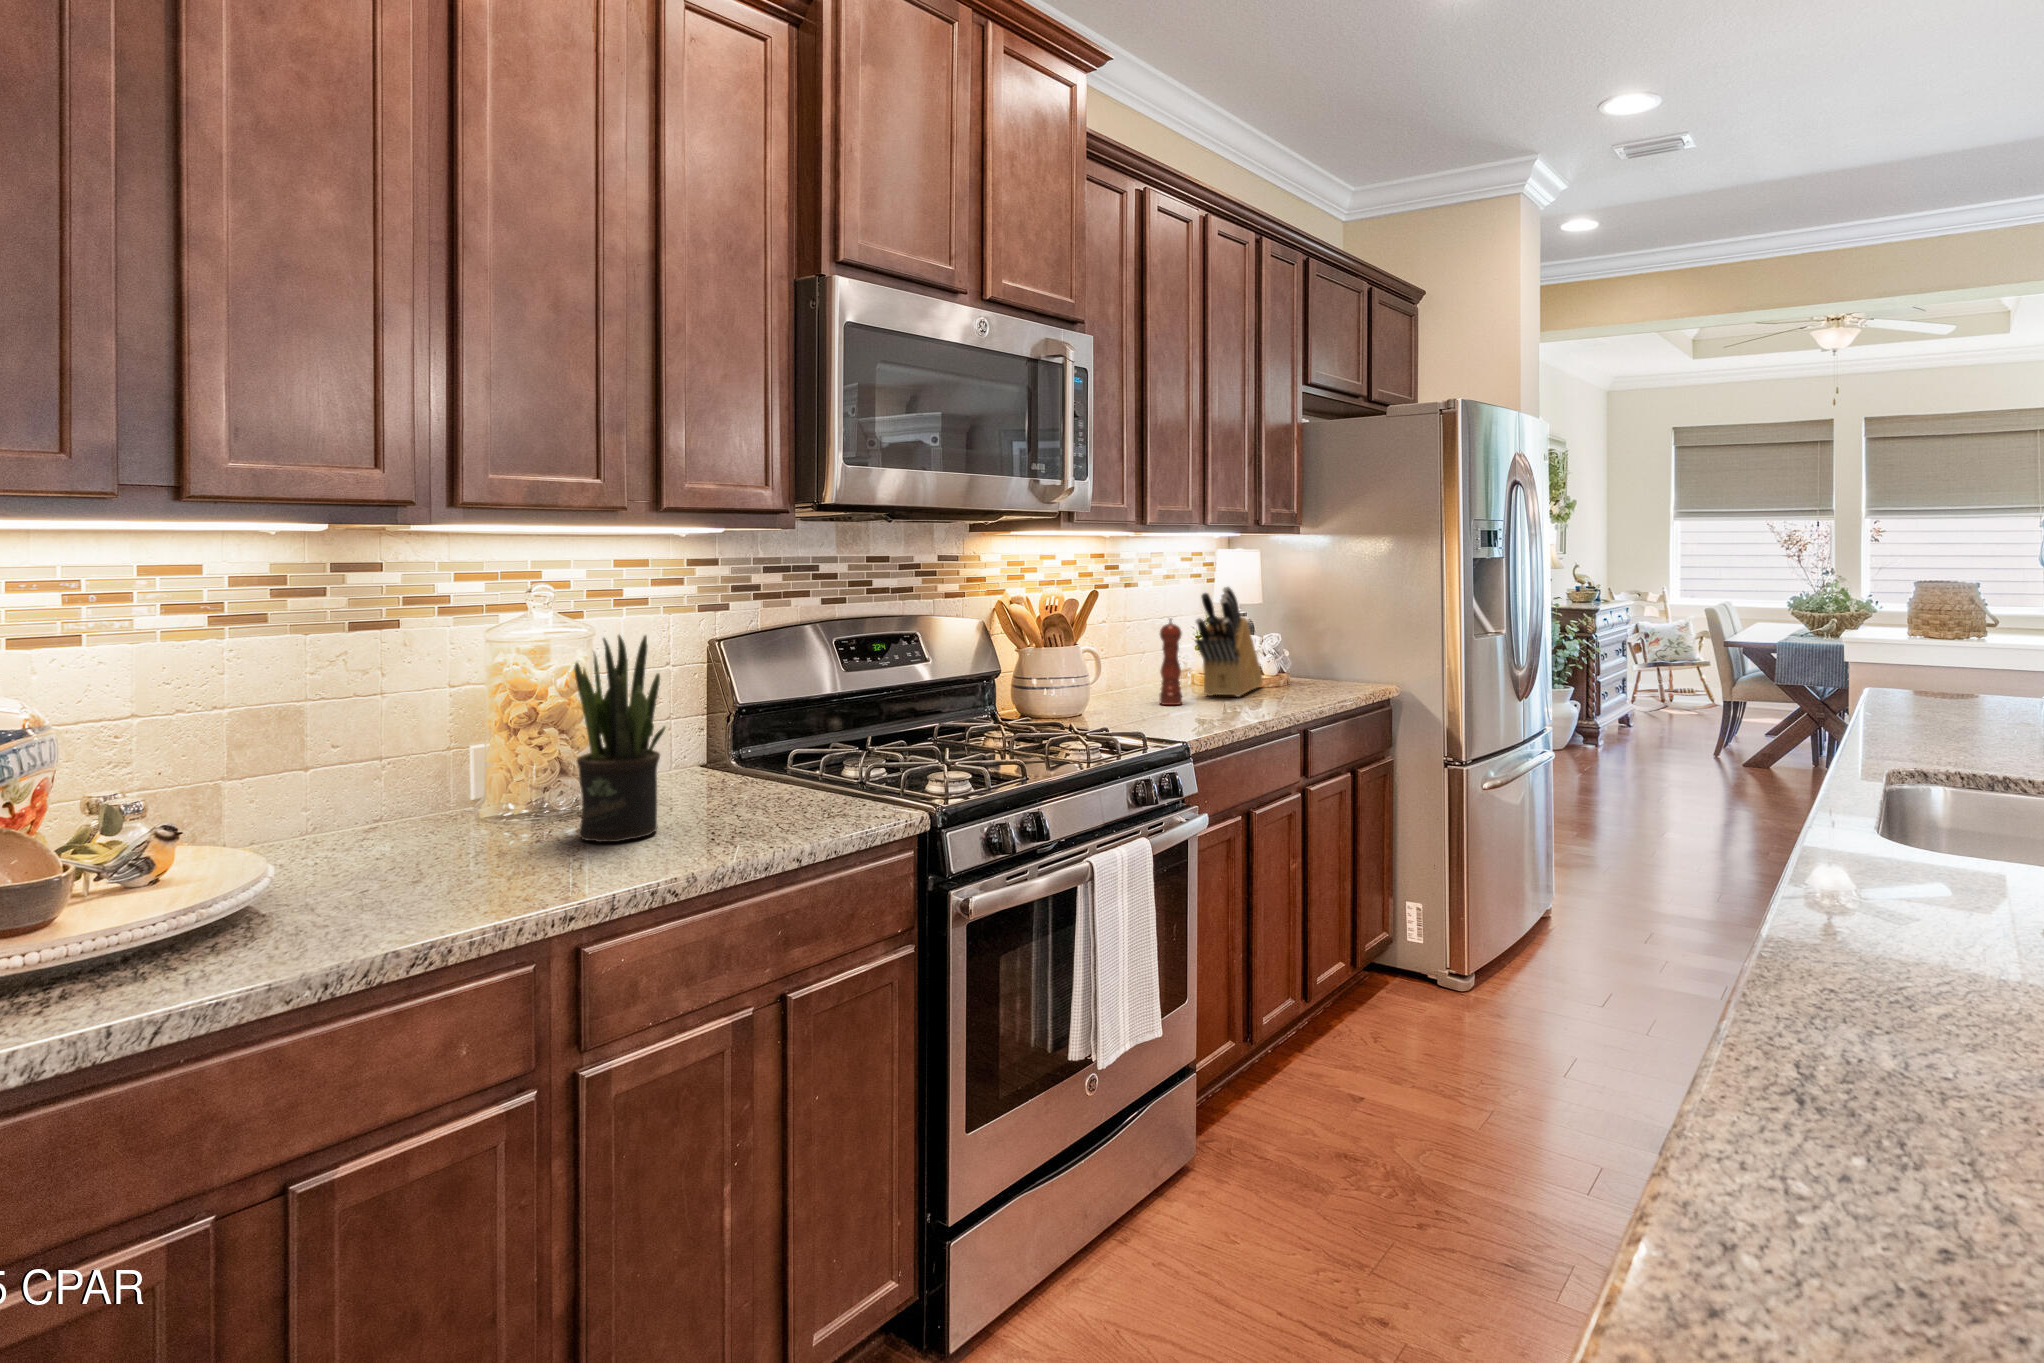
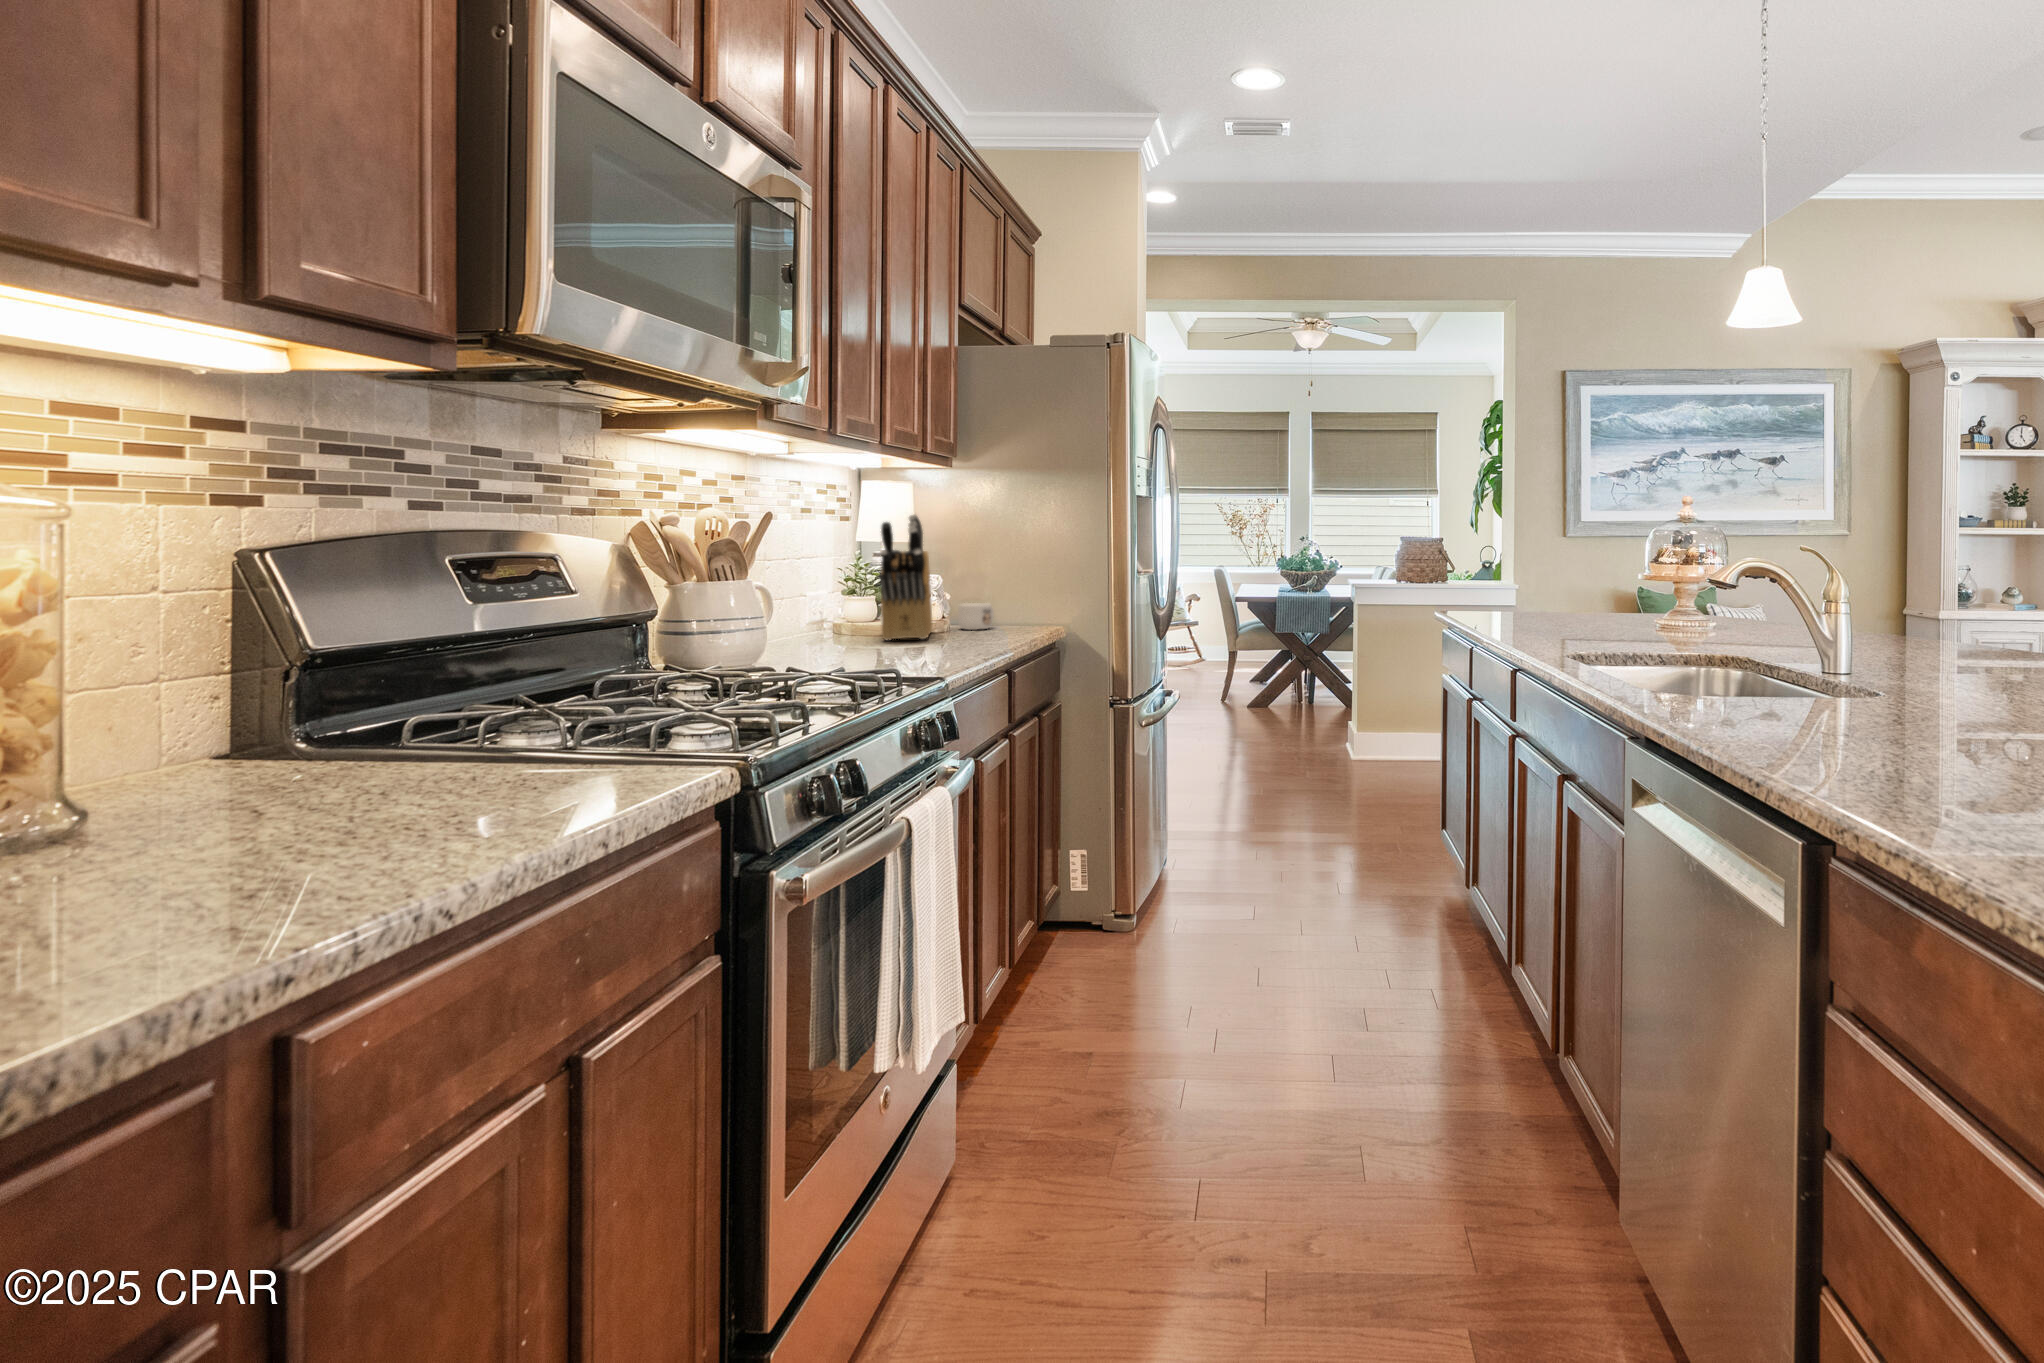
pepper mill: present [1160,618,1182,705] -> none [842,548,870,650]
potted plant: present [574,635,666,842] -> none [101,496,299,871]
mug: none [1288,662,1324,687] -> present [958,603,994,630]

